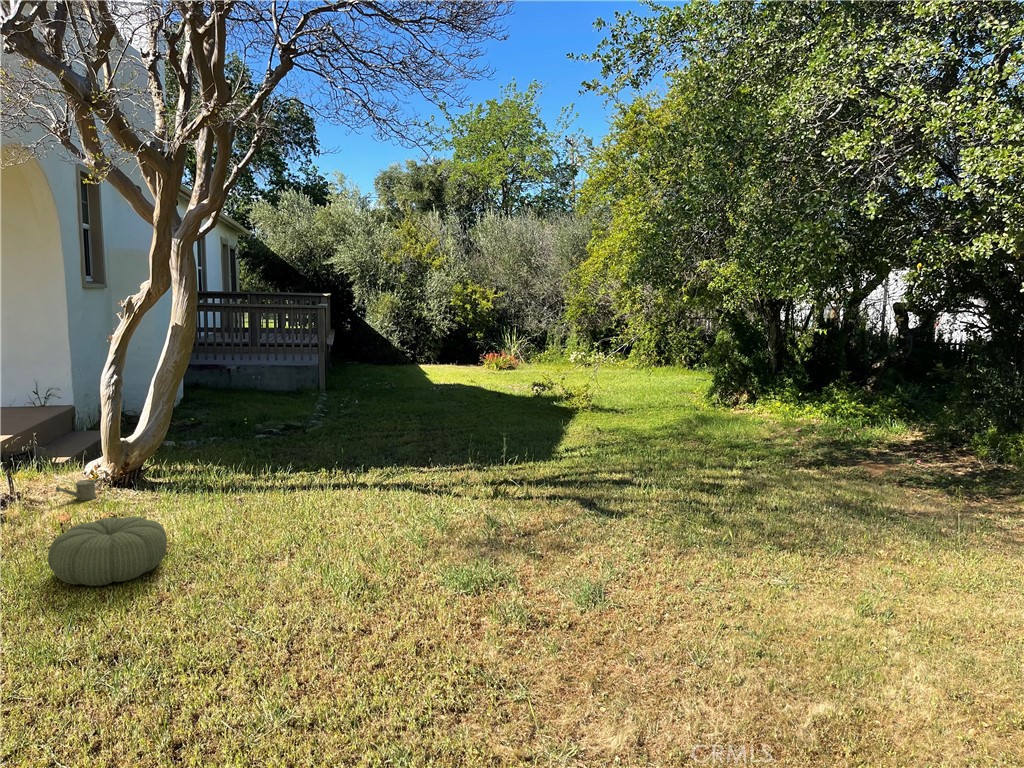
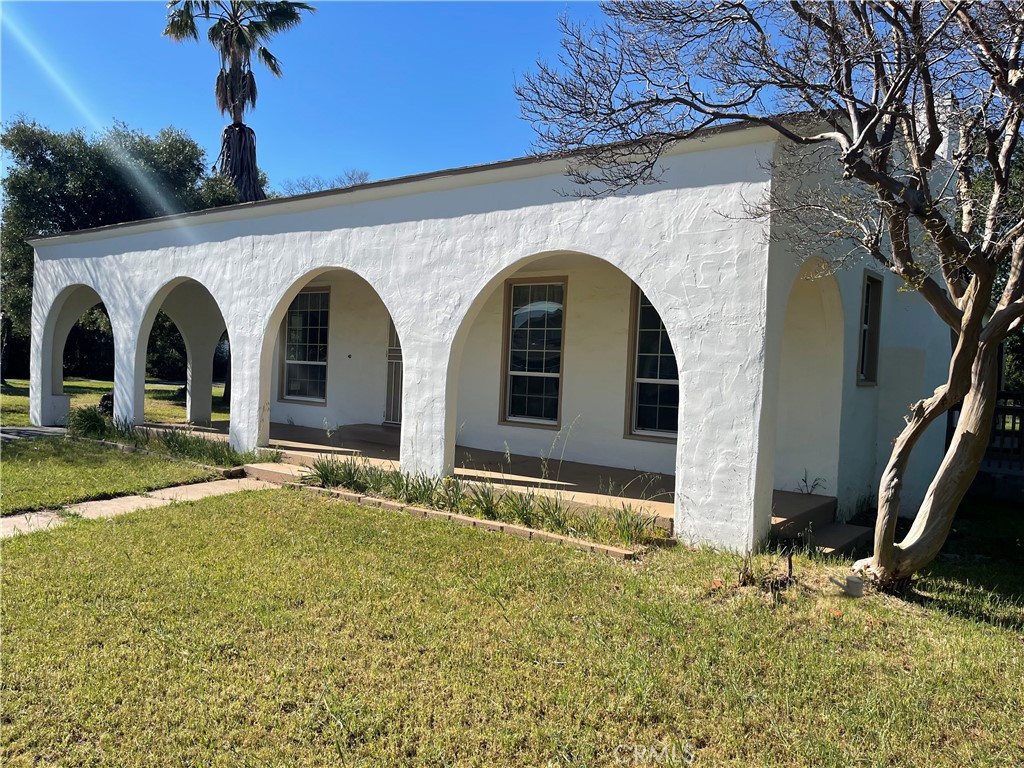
pouf: present [48,516,167,586] -> none [826,631,940,708]

